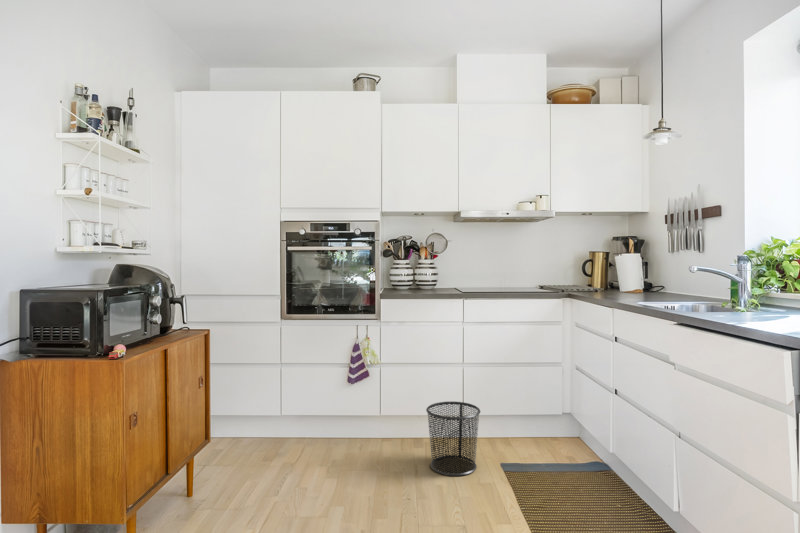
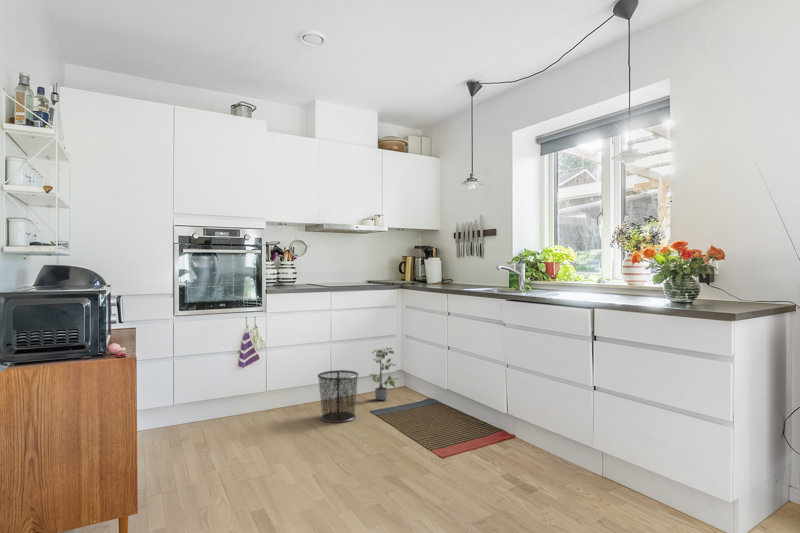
potted plant: none [519,374,563,447] -> present [370,348,397,400]

